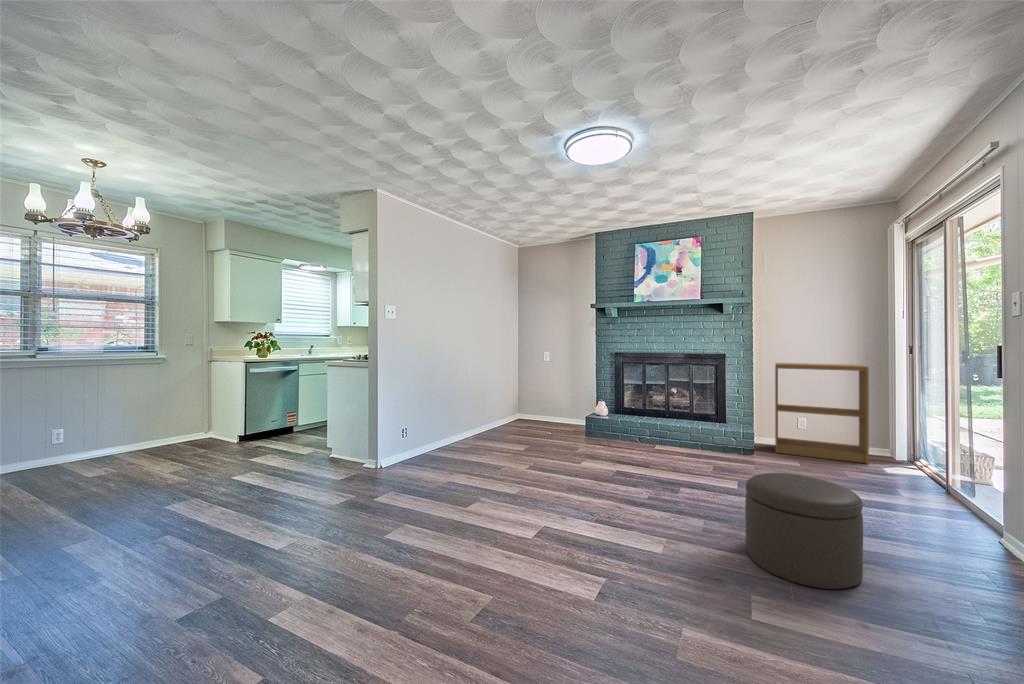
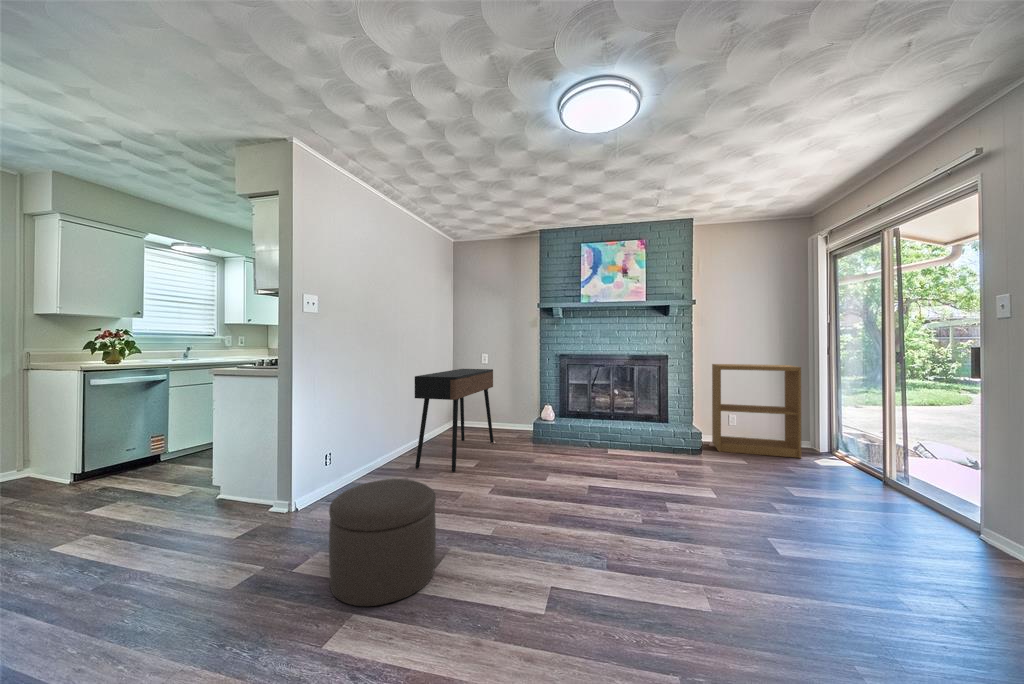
console table: none [474,365,550,452] -> present [415,369,493,472]
ottoman: present [745,473,863,589] -> present [329,479,436,606]

